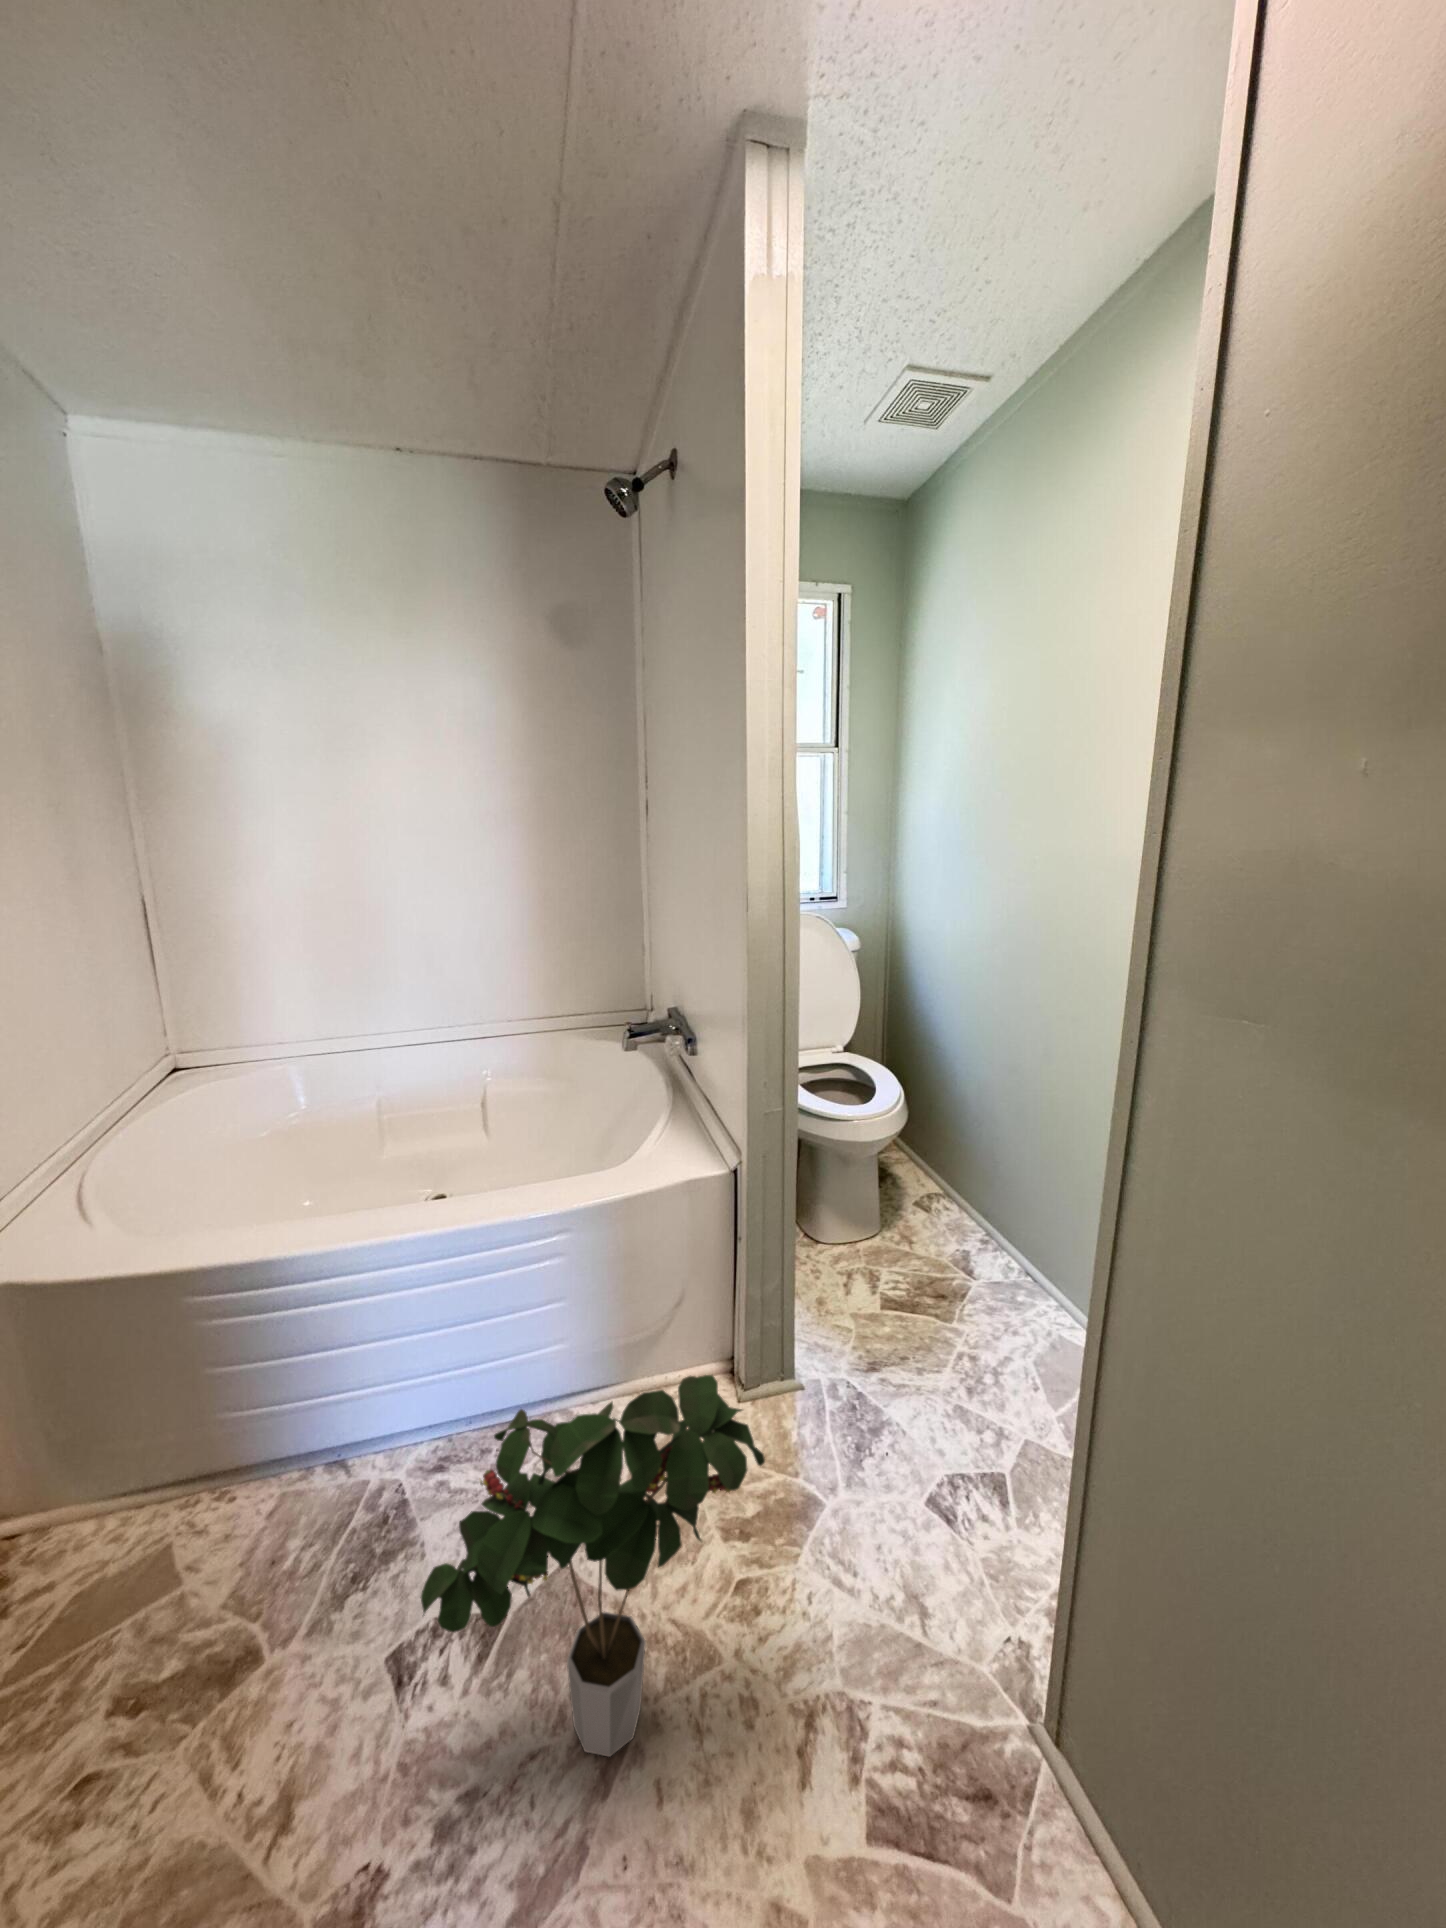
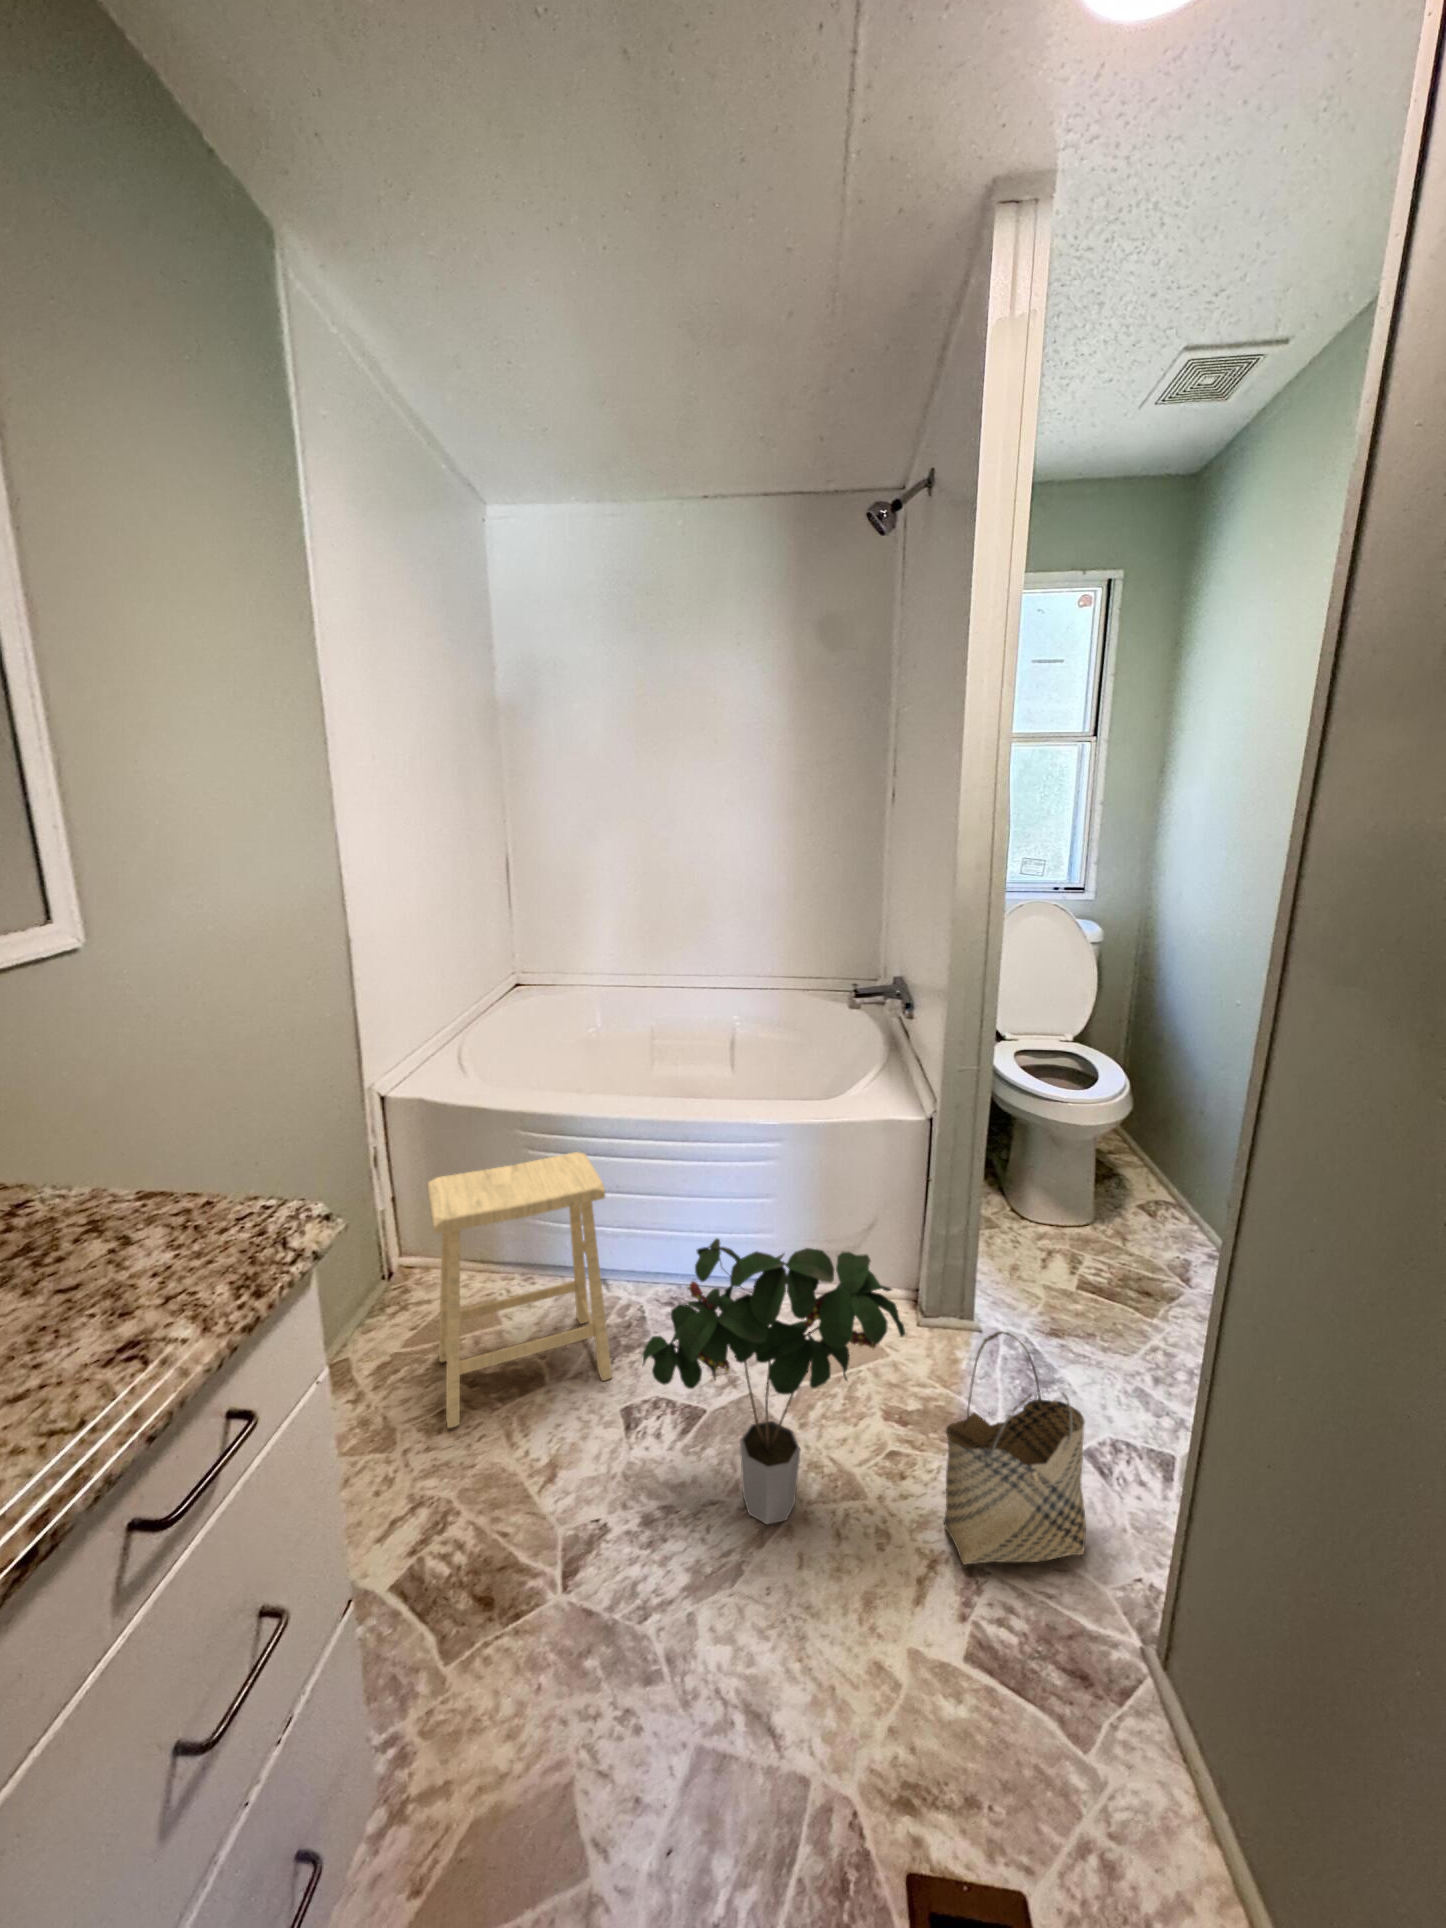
footstool: none [15,1309,366,1817] -> present [428,1152,612,1428]
woven basket: none [811,1417,951,1706] -> present [944,1331,1086,1564]

